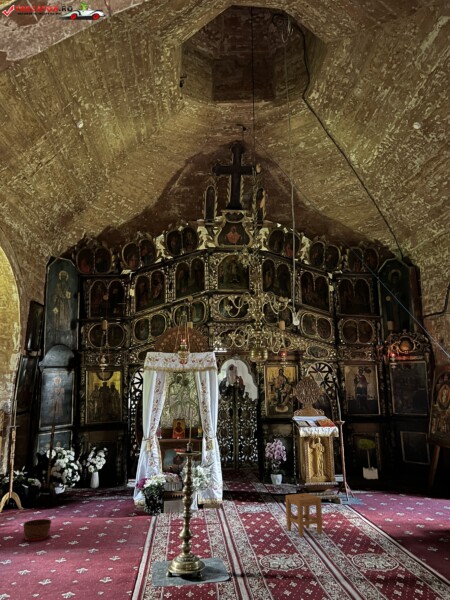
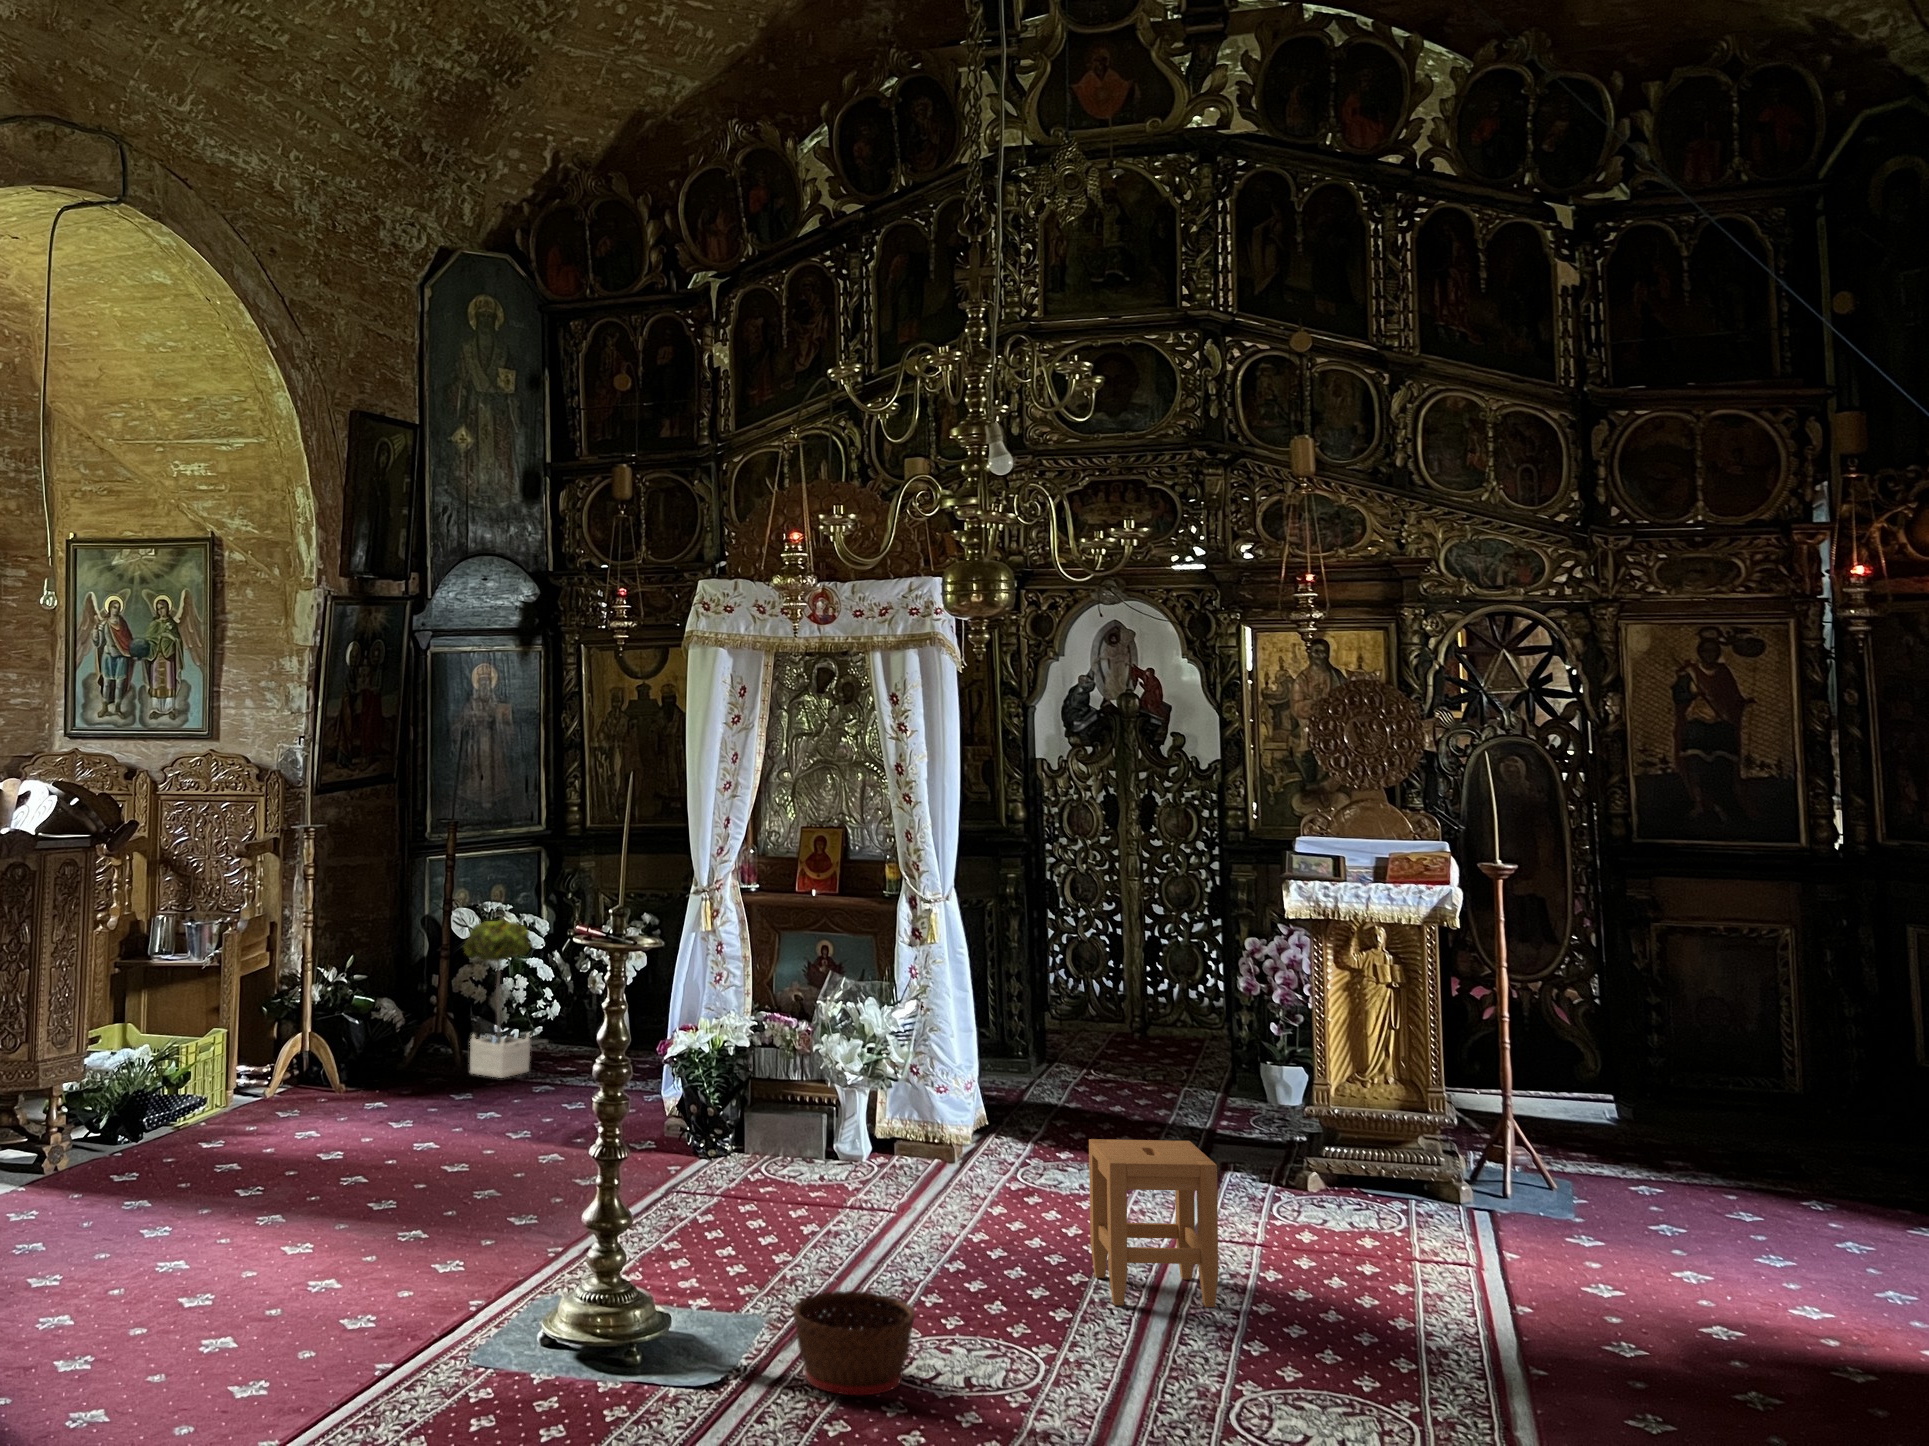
potted tree: present [358,439,378,479] -> present [464,919,532,1078]
basket: present [23,519,51,541] -> present [793,1291,915,1395]

